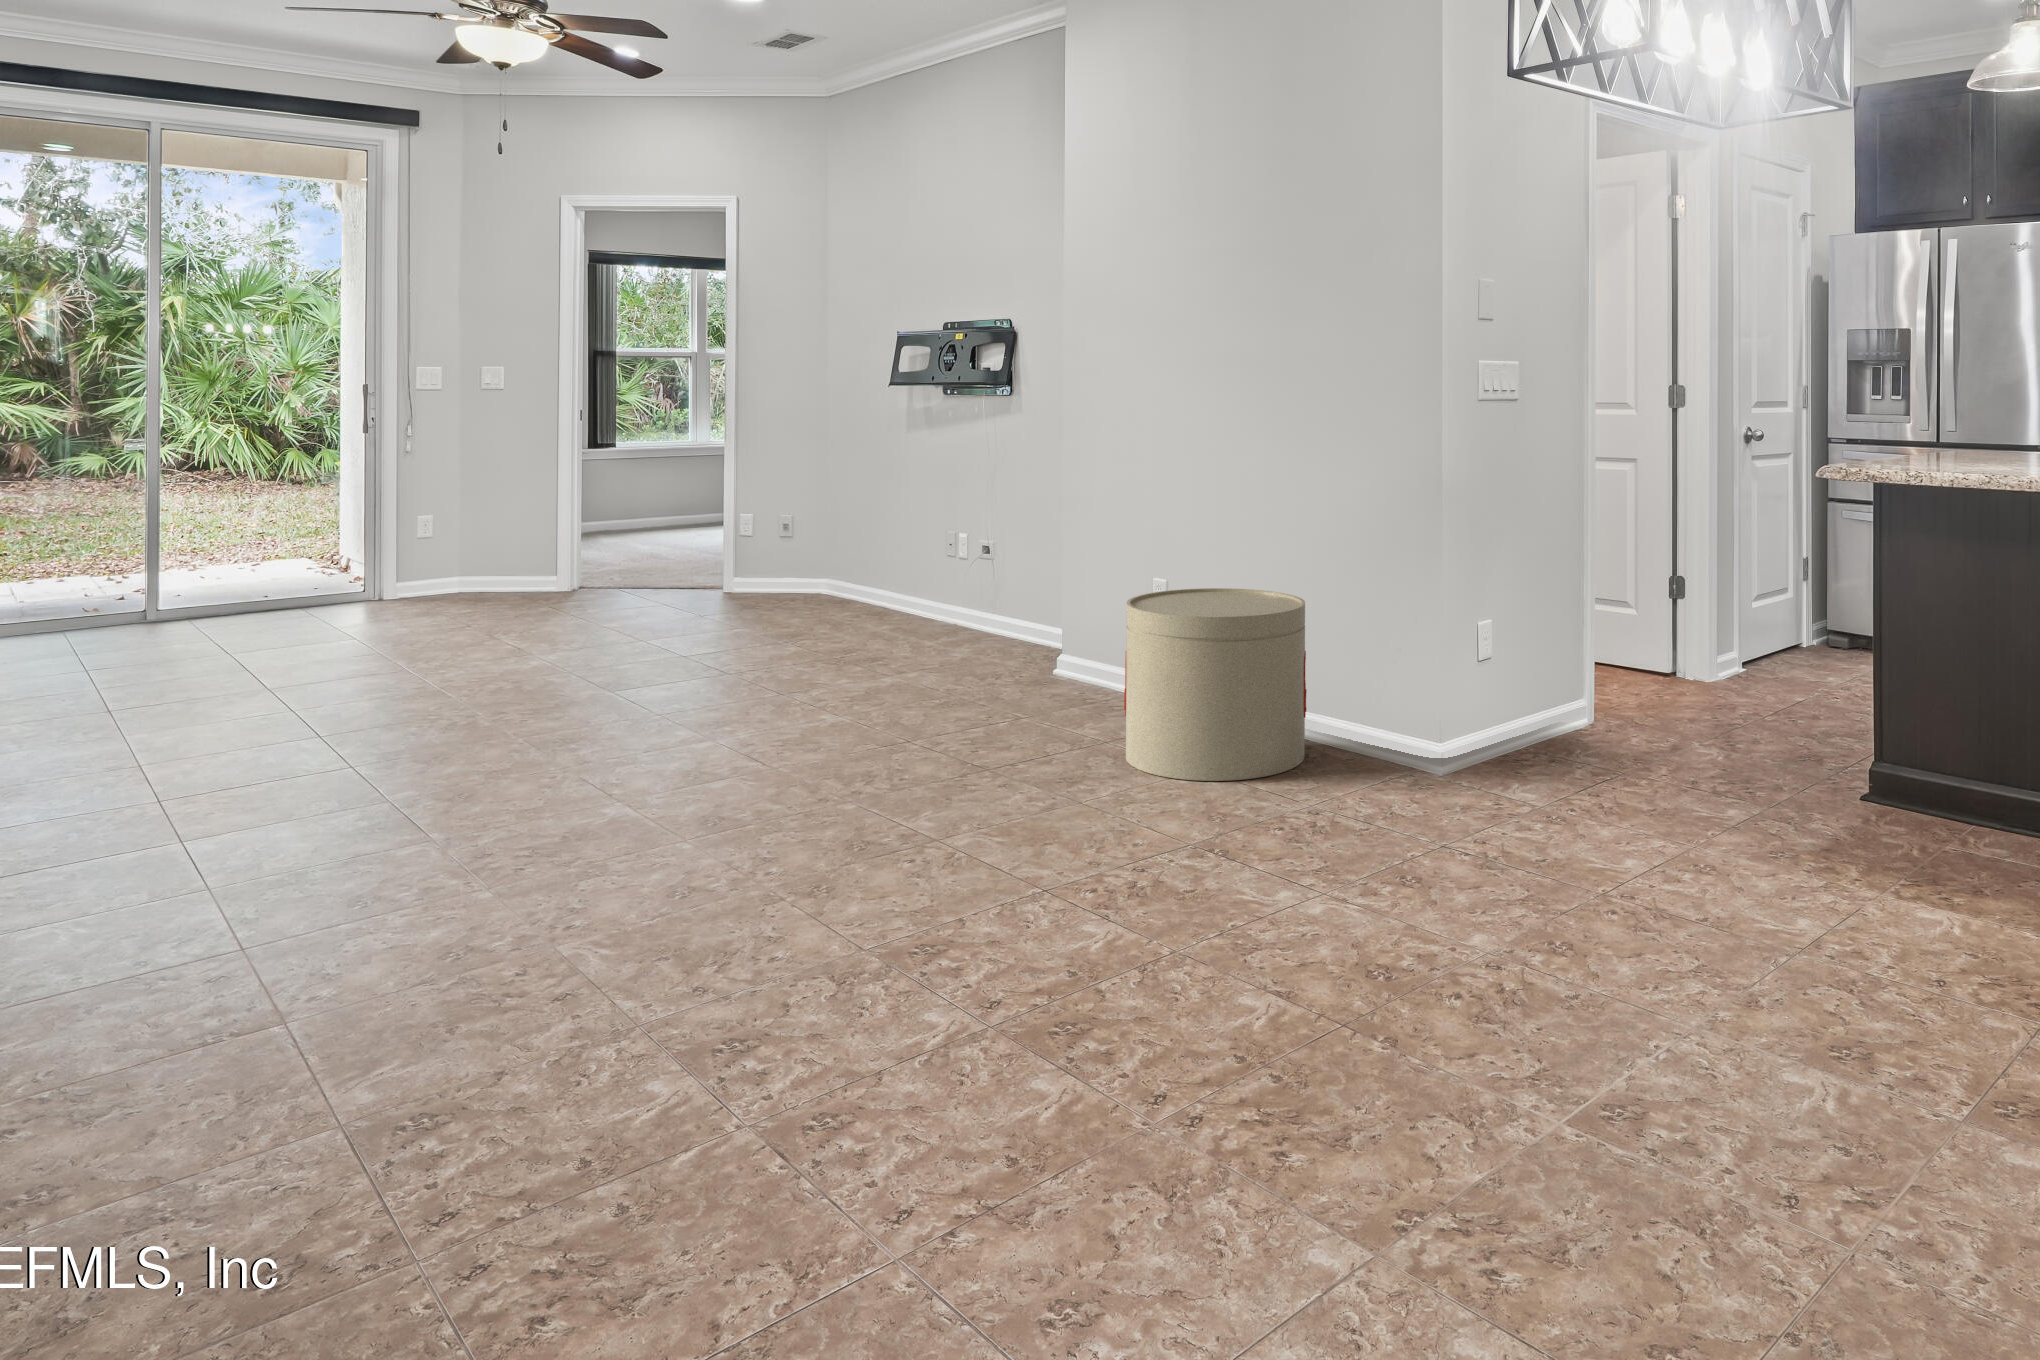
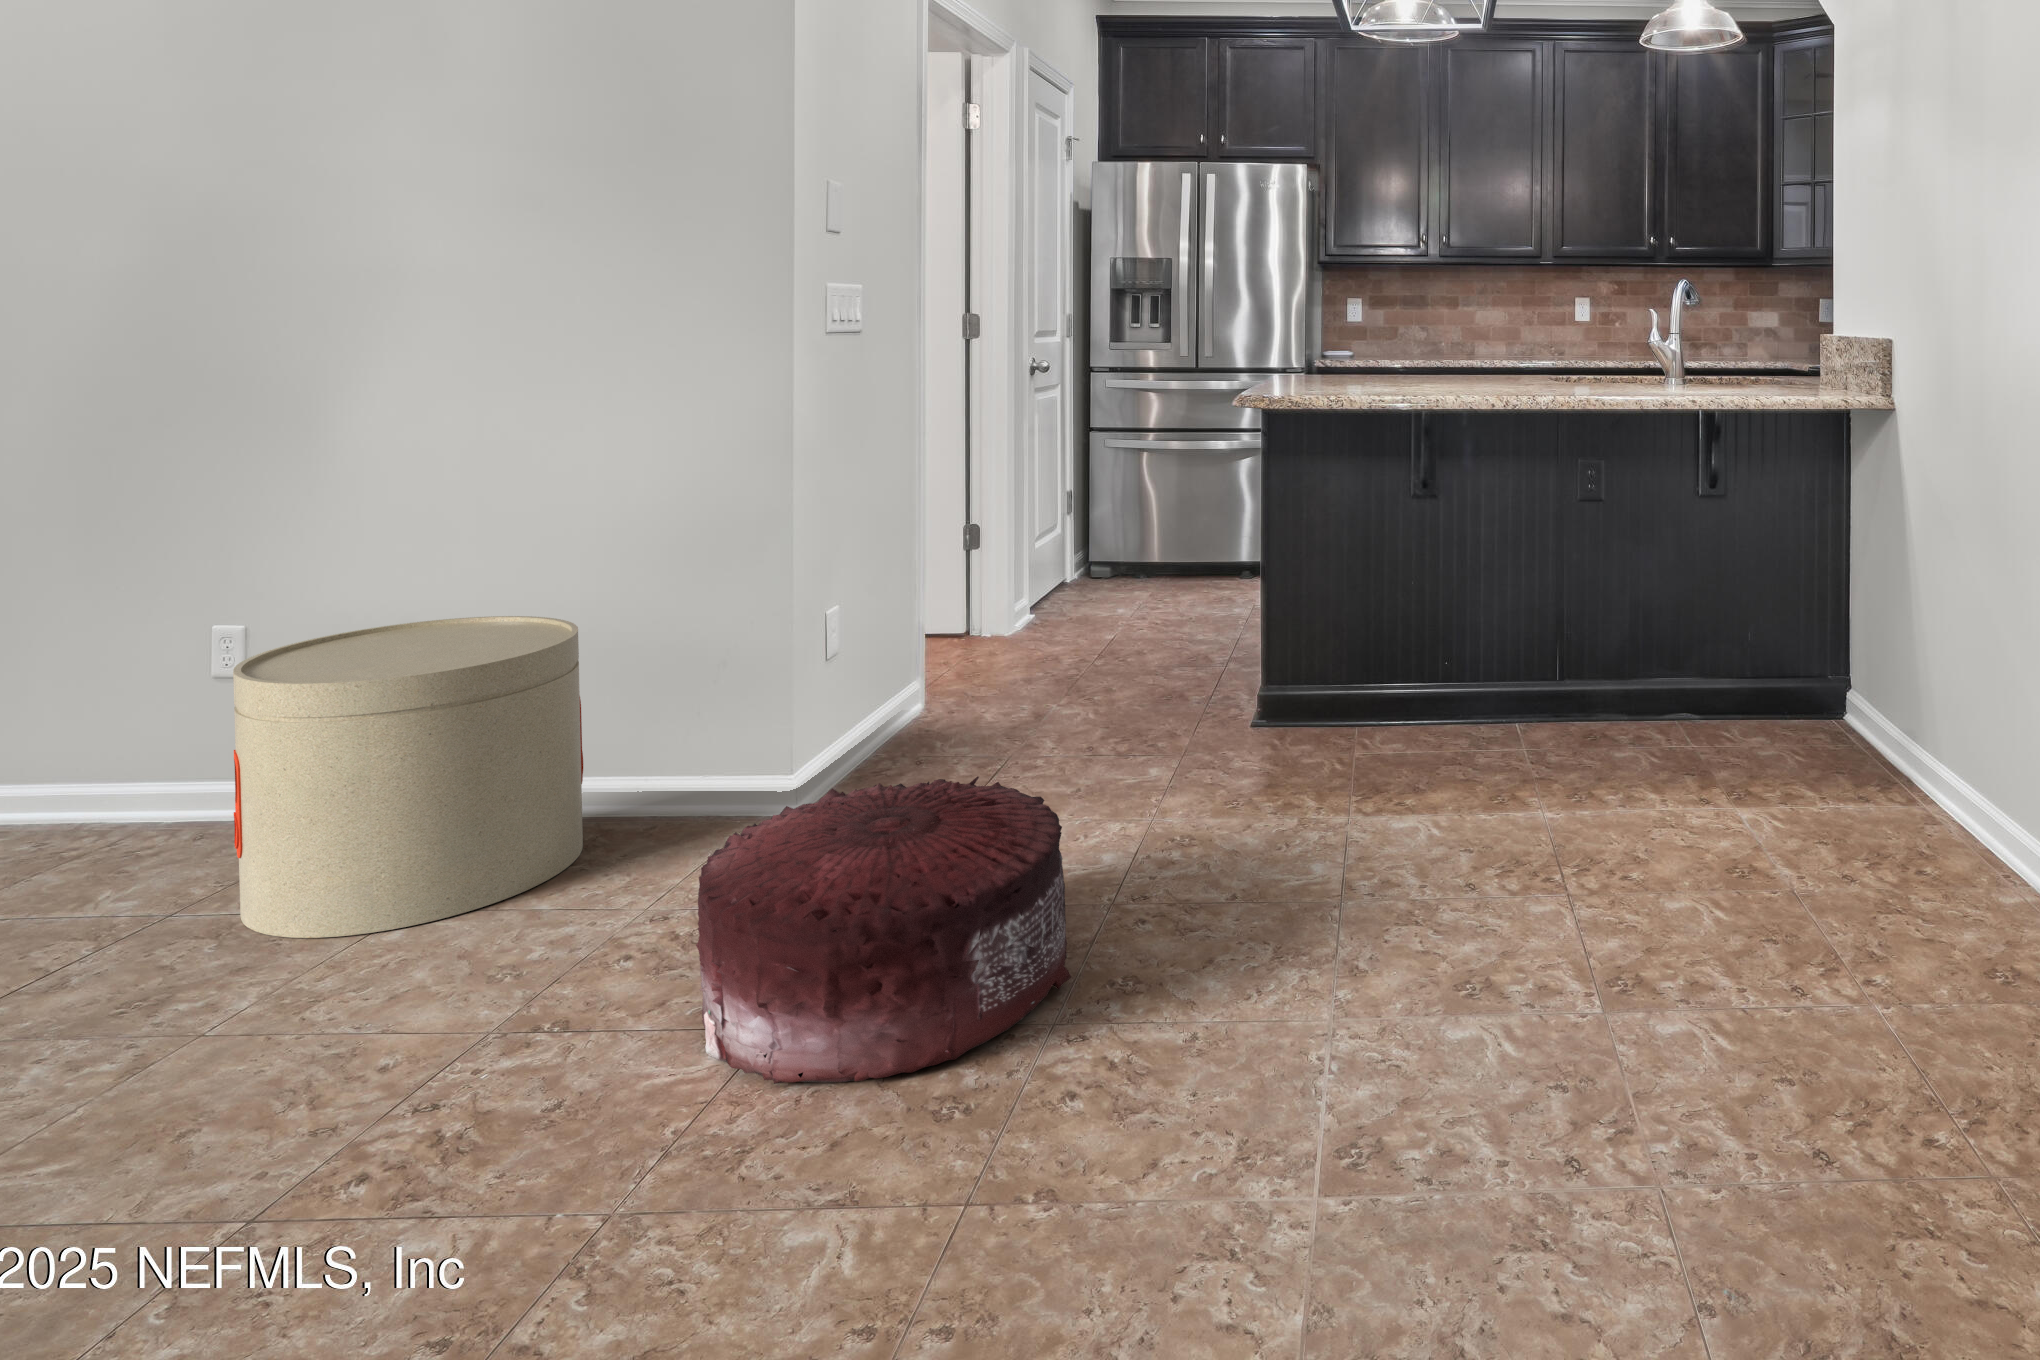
pouf: none [1273,741,1533,948] -> present [696,777,1071,1084]

